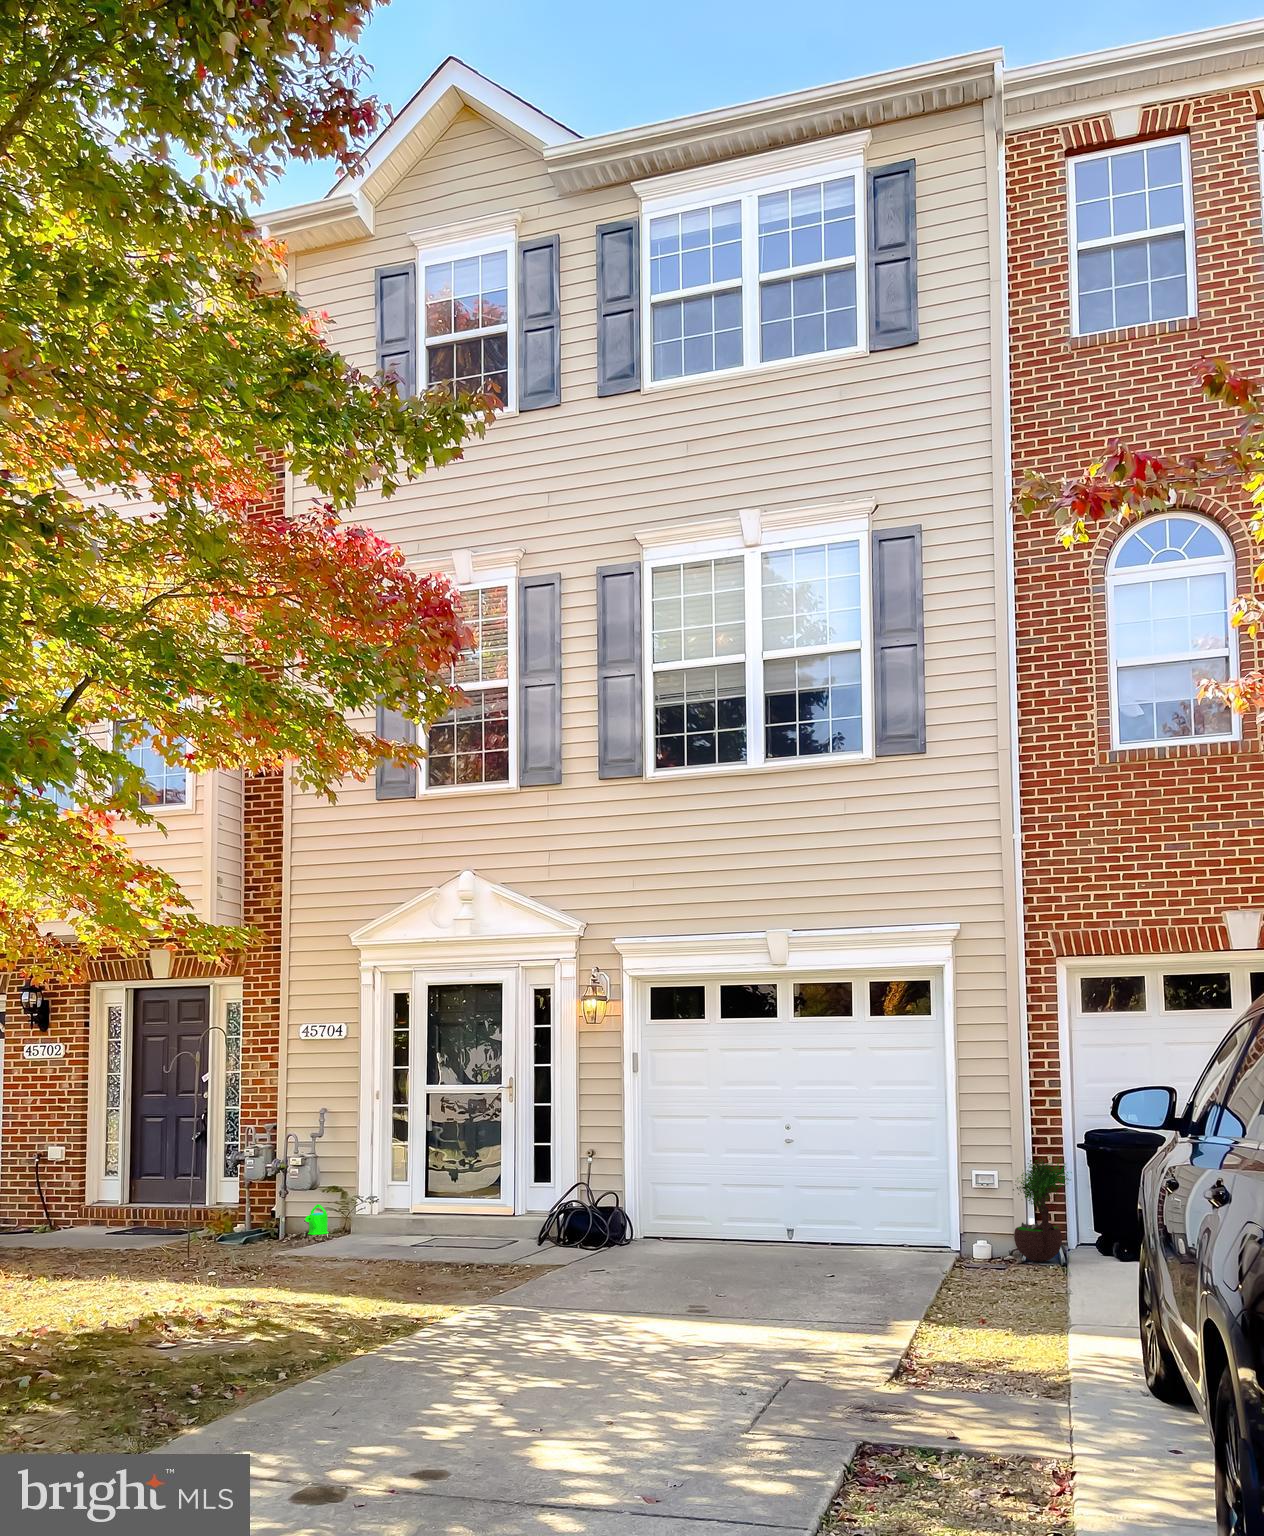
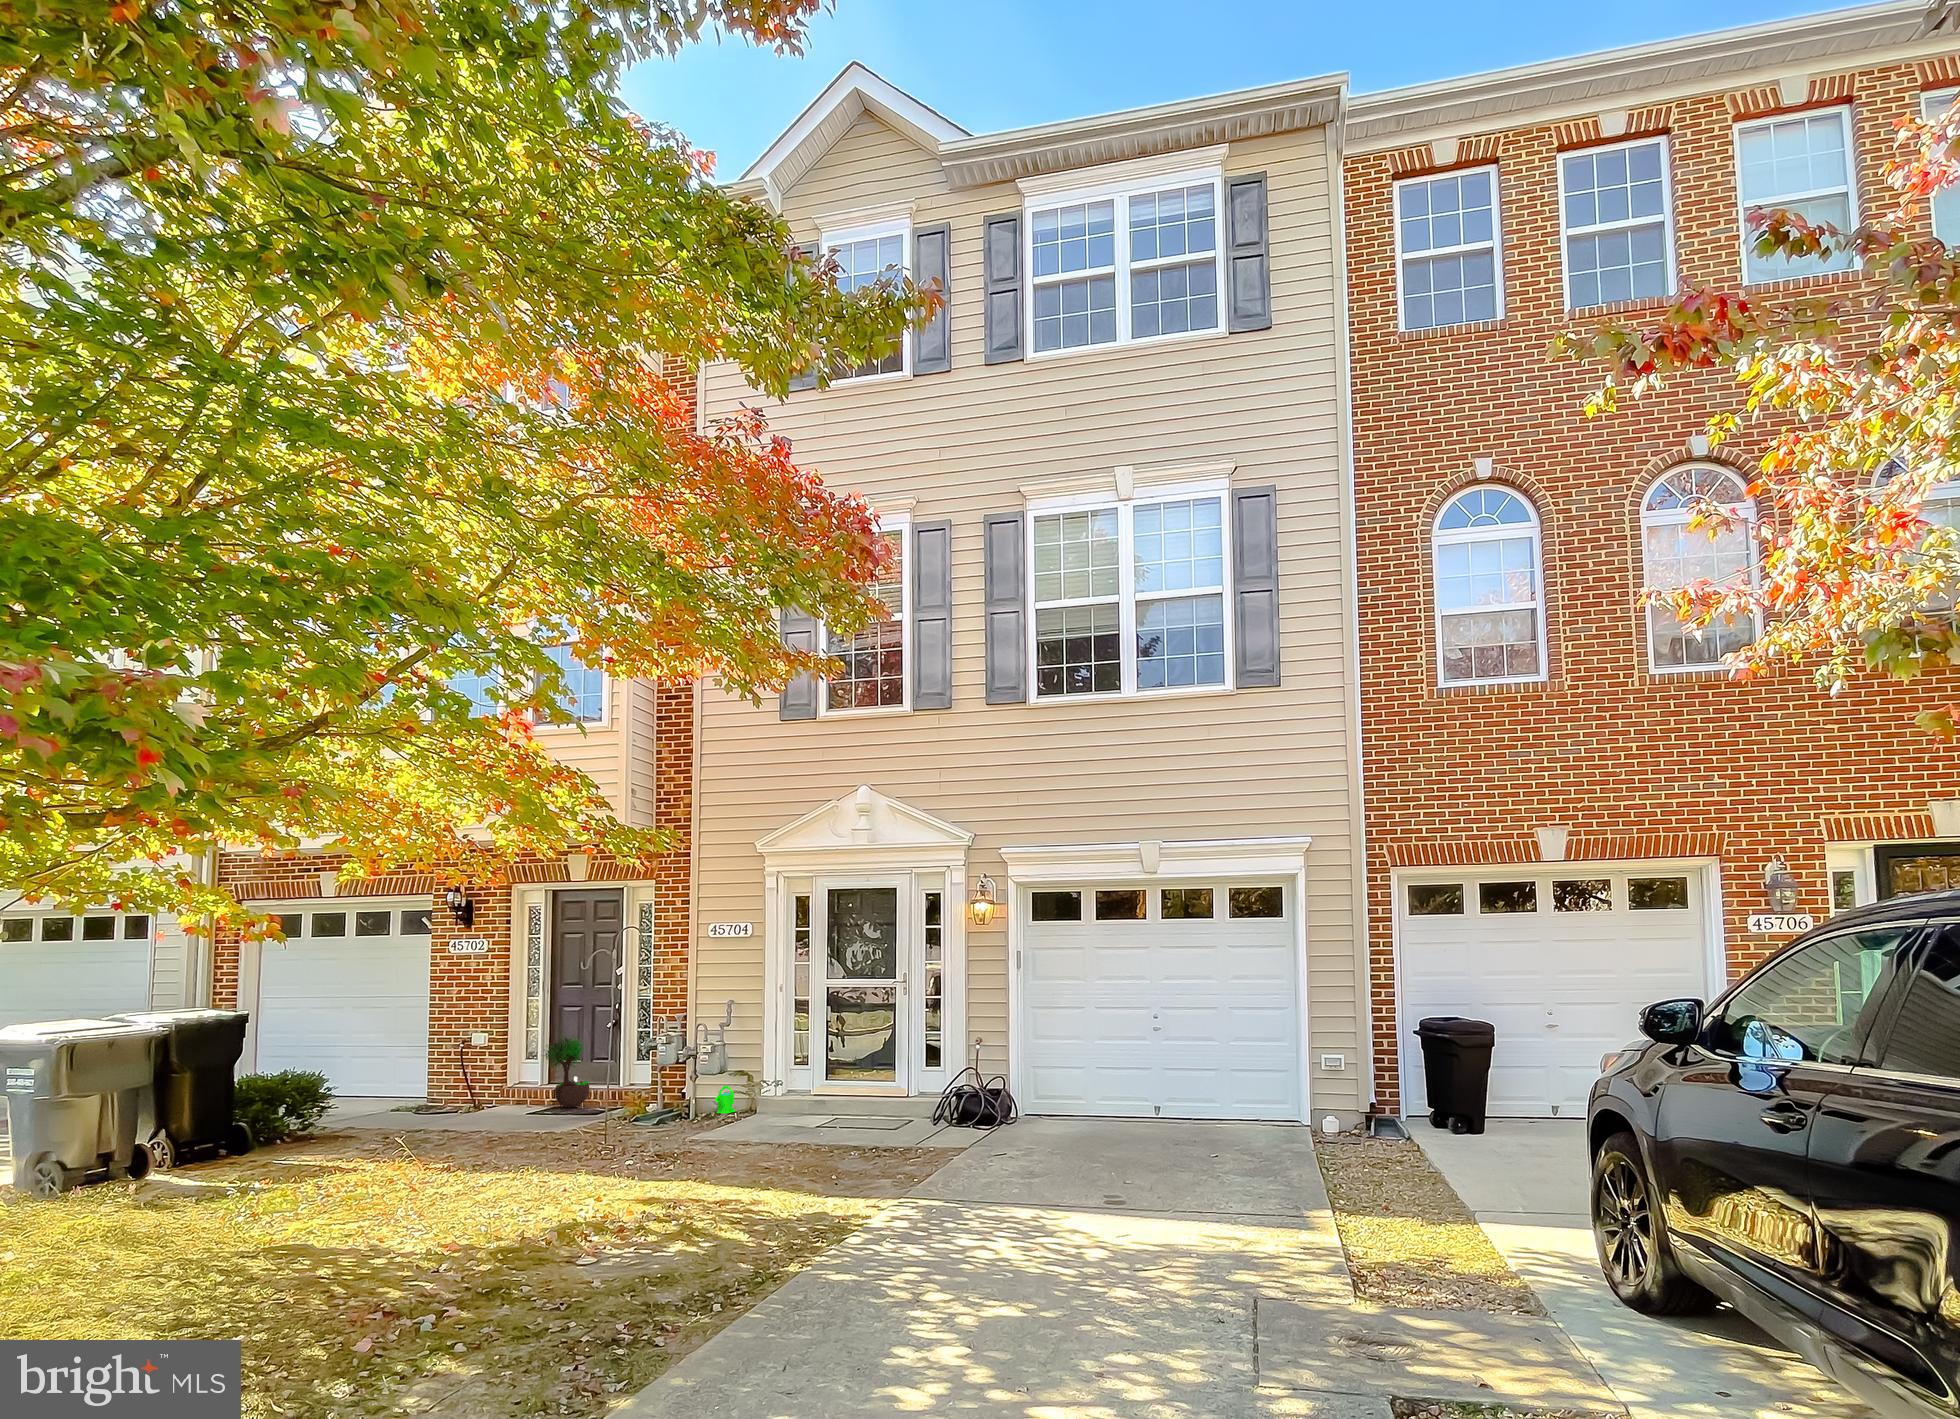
potted tree: present [1013,1152,1072,1262] -> present [543,1034,589,1108]

